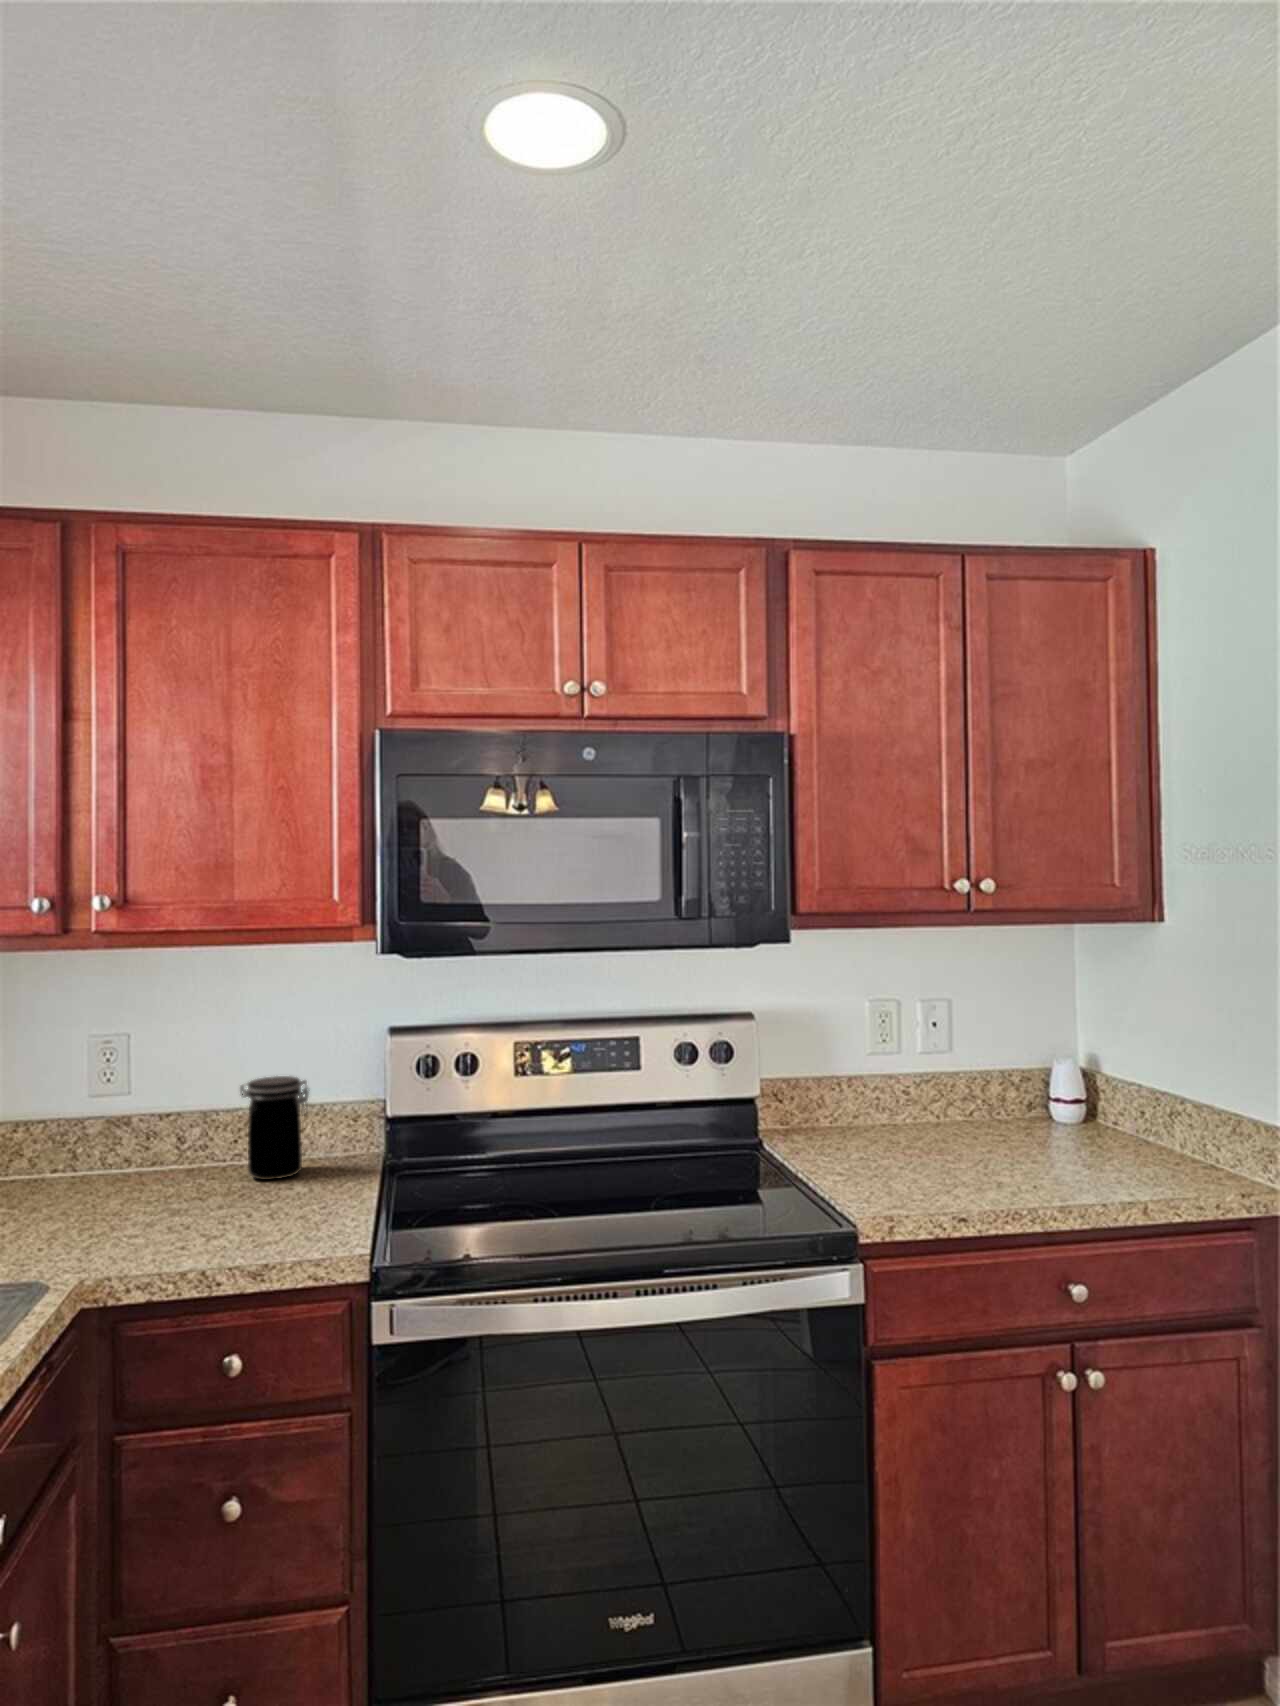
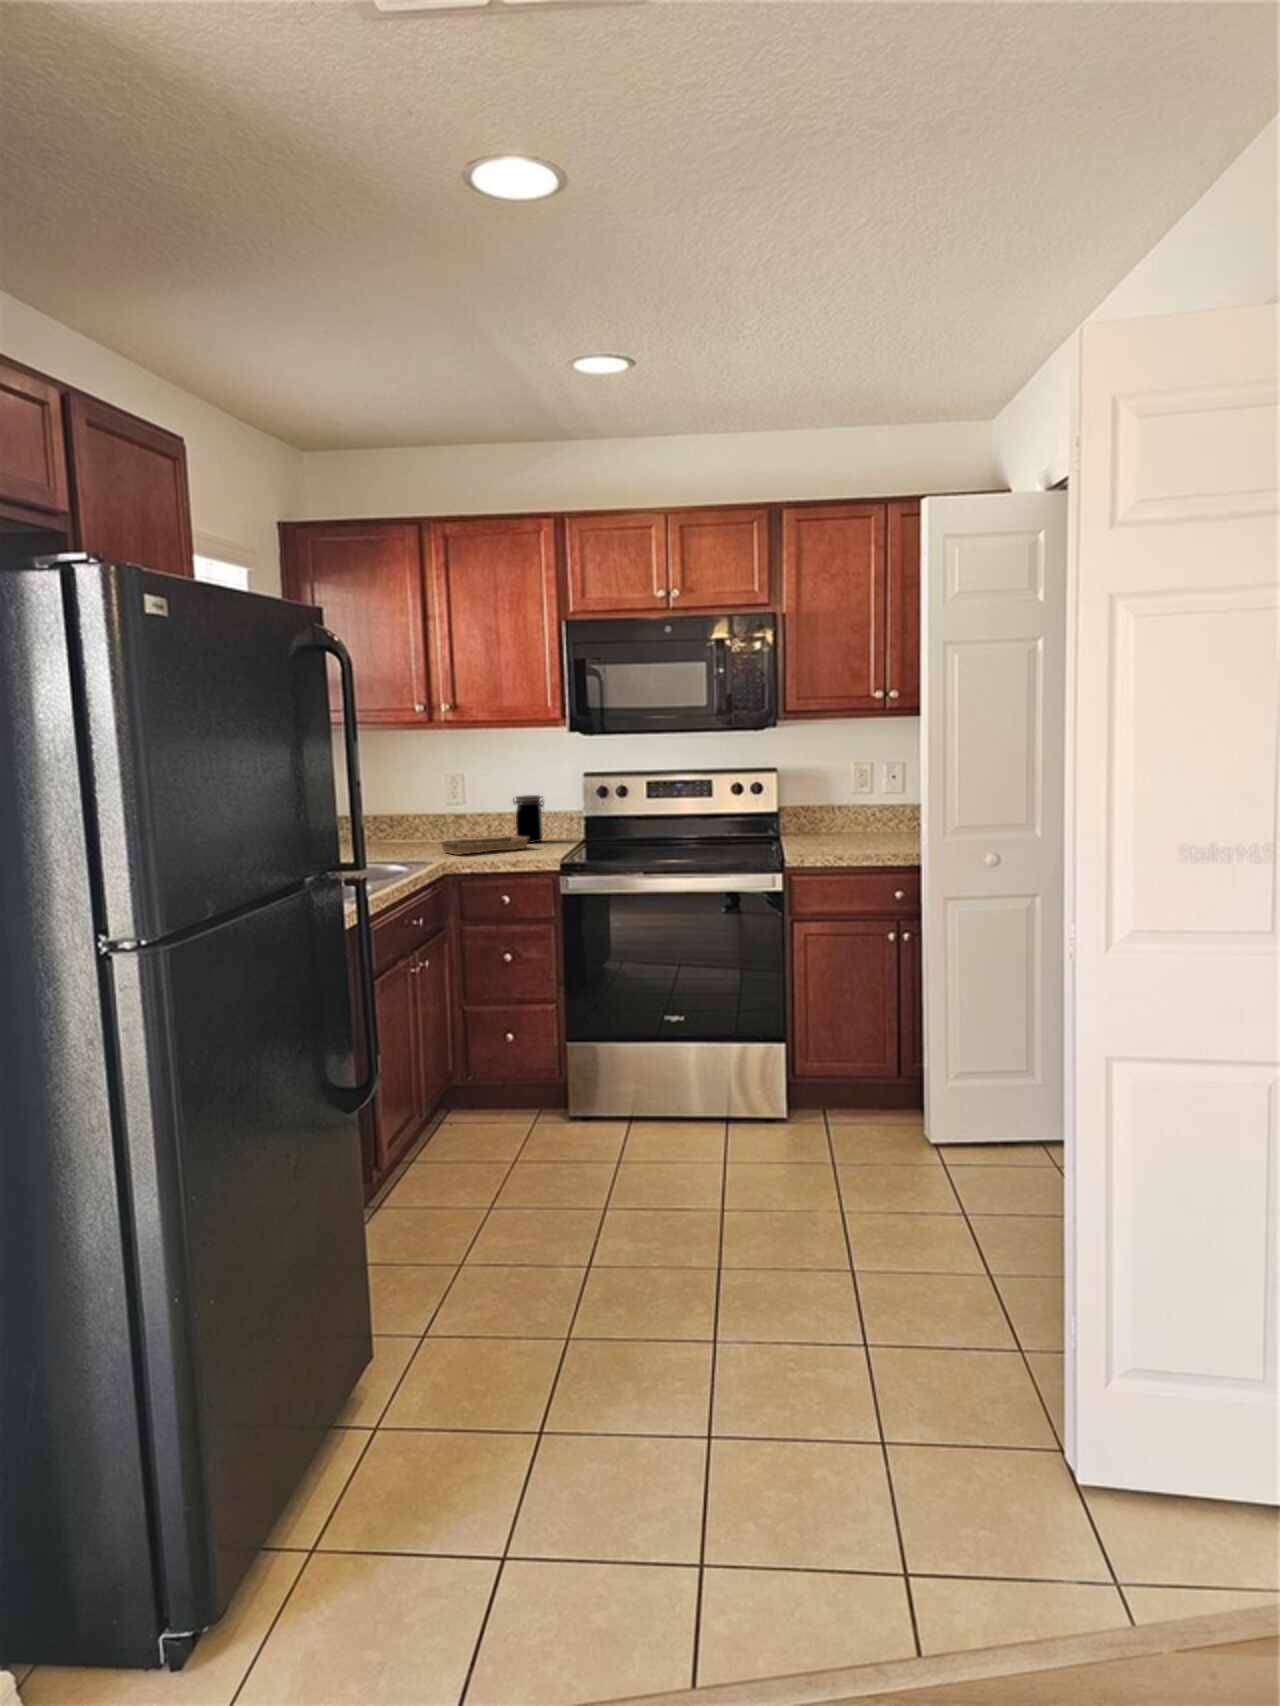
tray: none [65,1173,287,1249] -> present [442,836,529,855]

